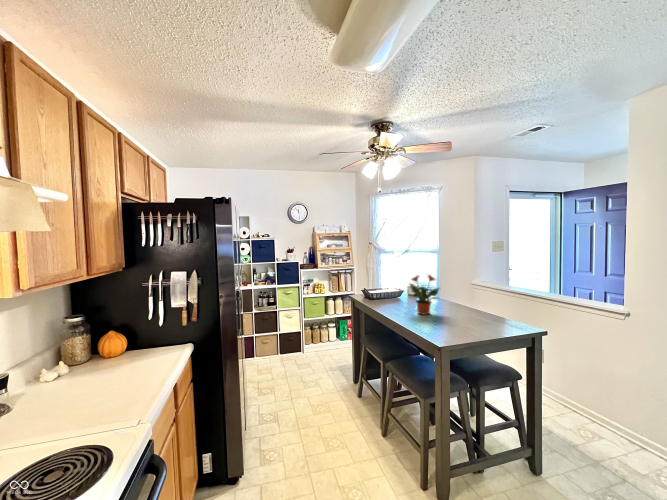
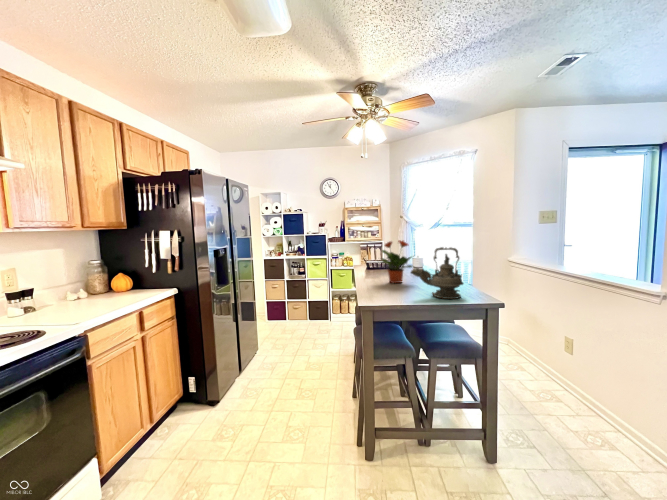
teapot: none [460,284,505,328] -> present [411,247,464,299]

